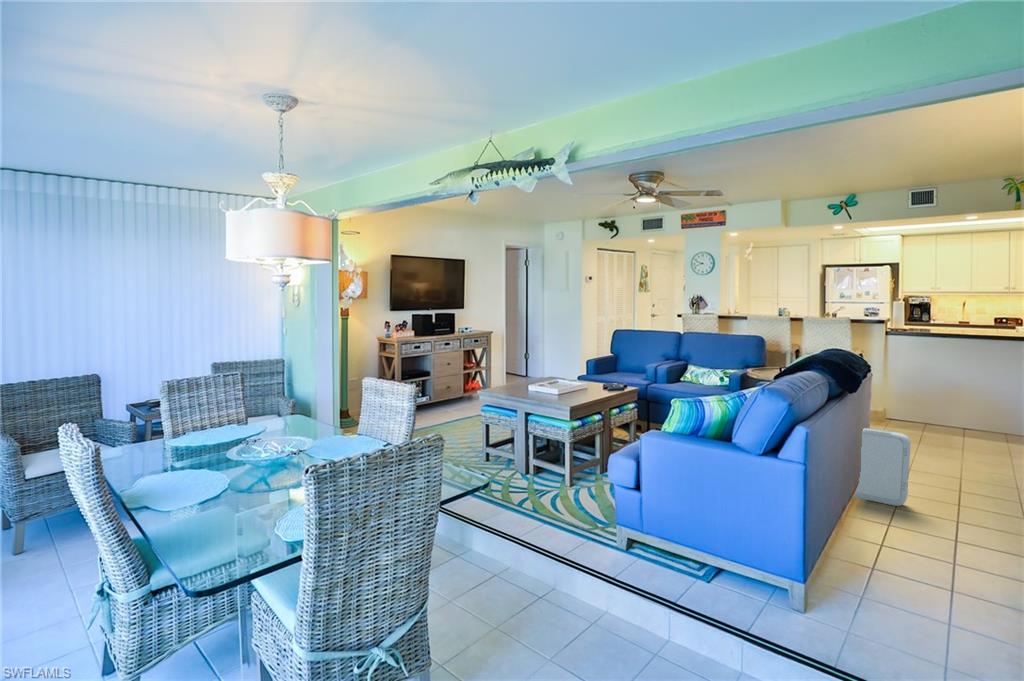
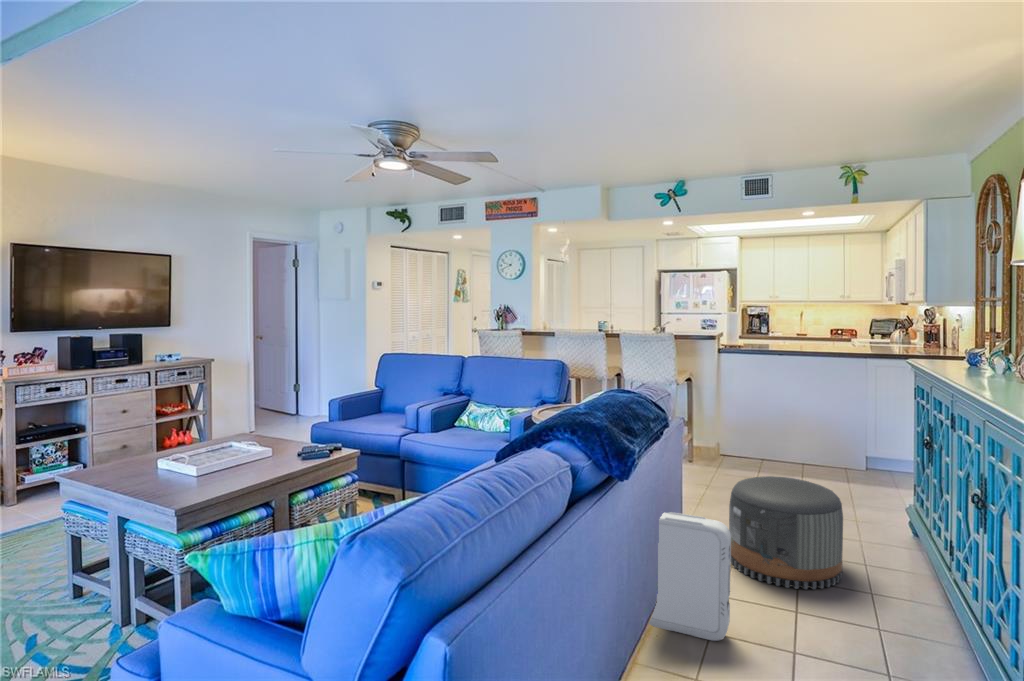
pouf: none [901,419,995,491] -> present [729,476,843,589]

